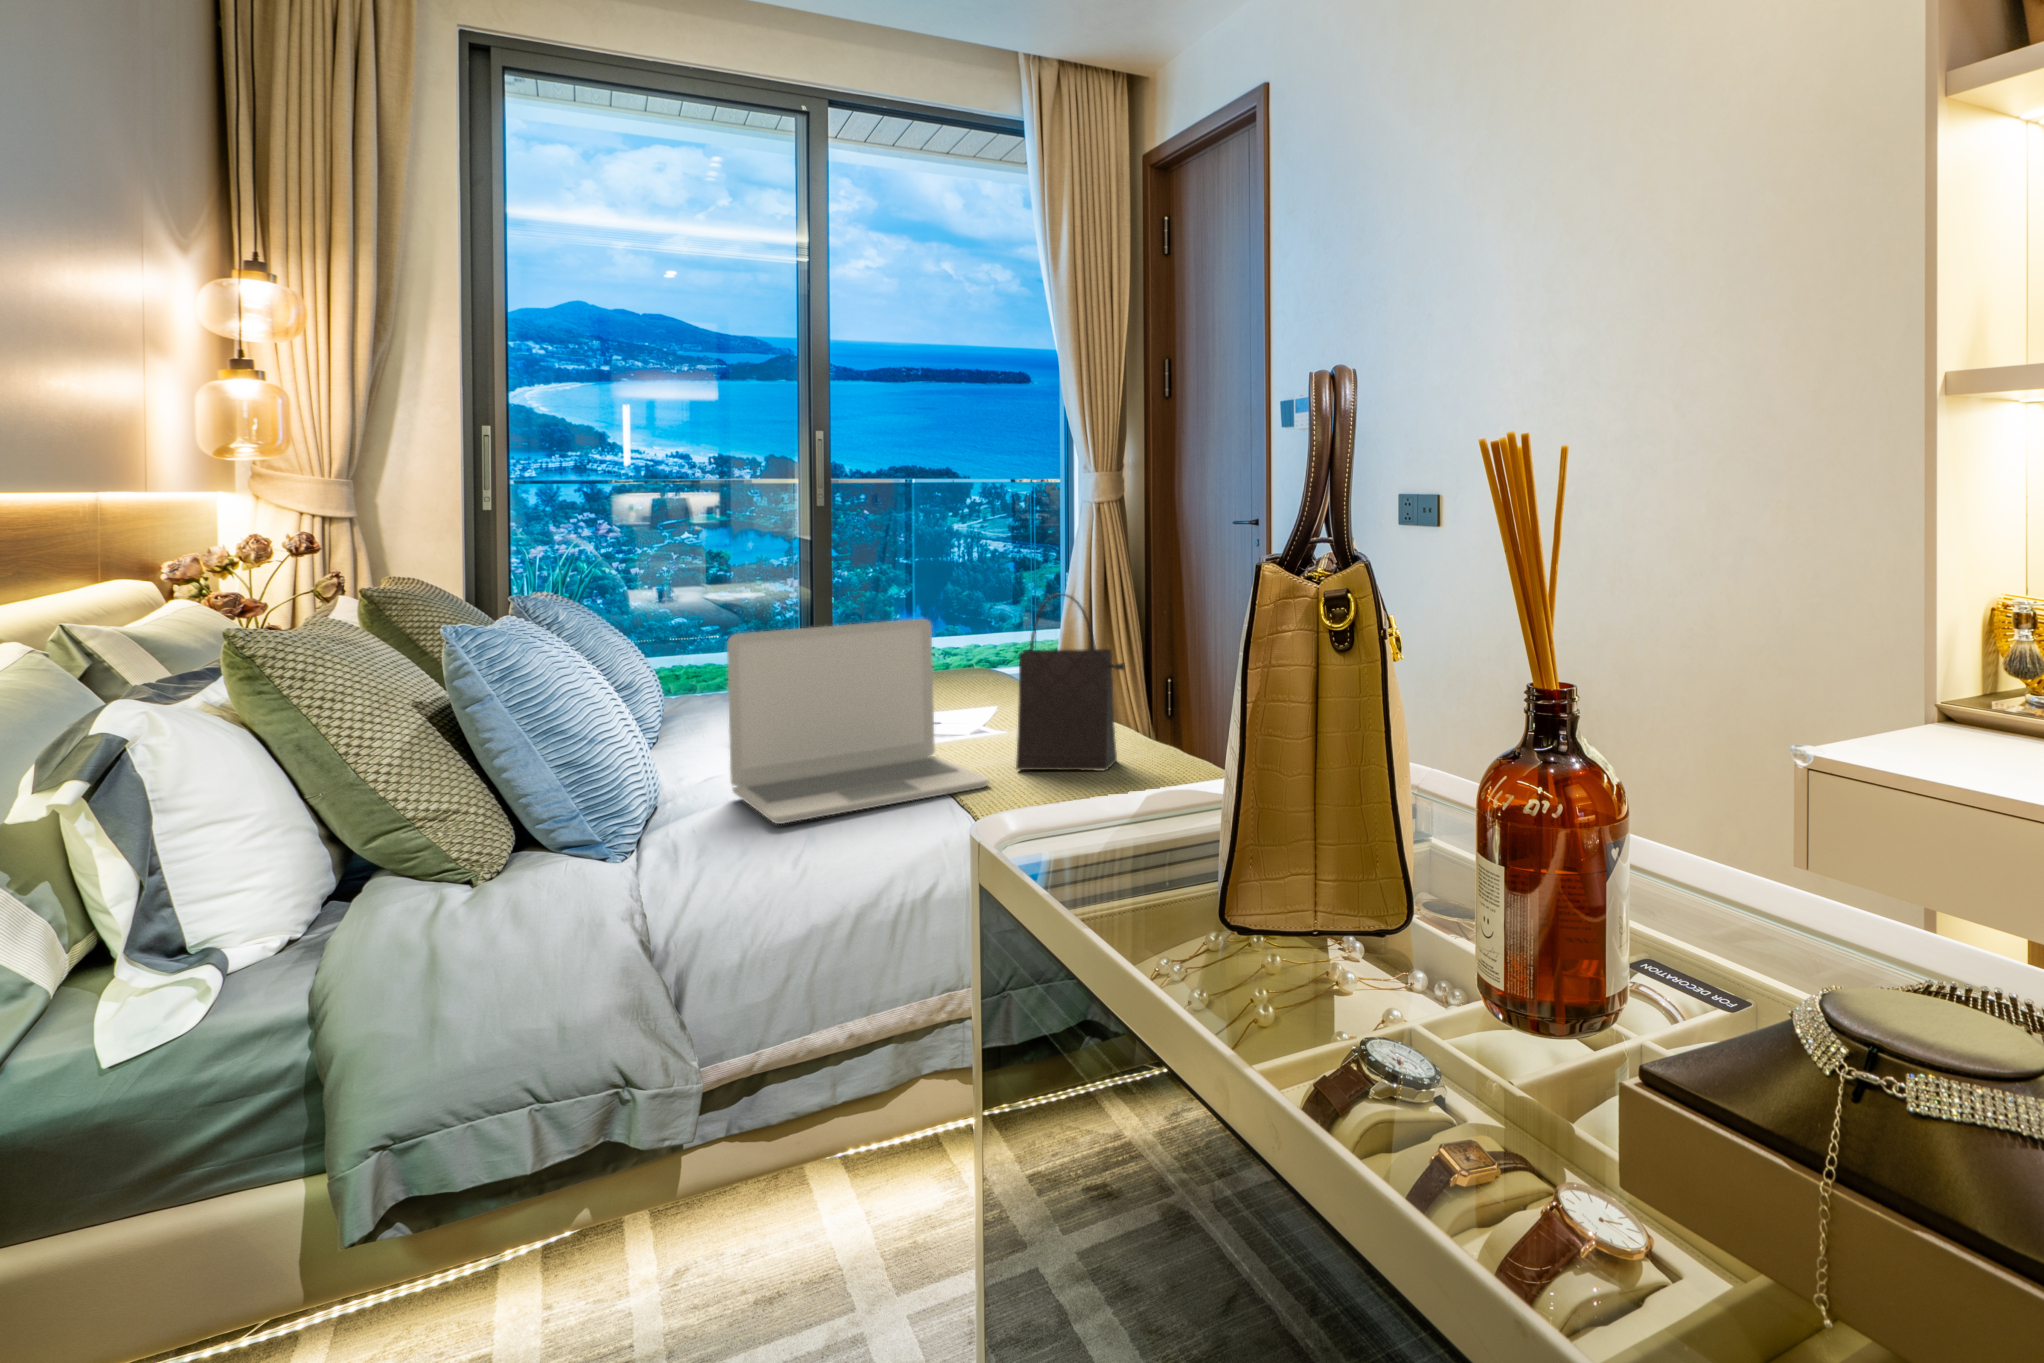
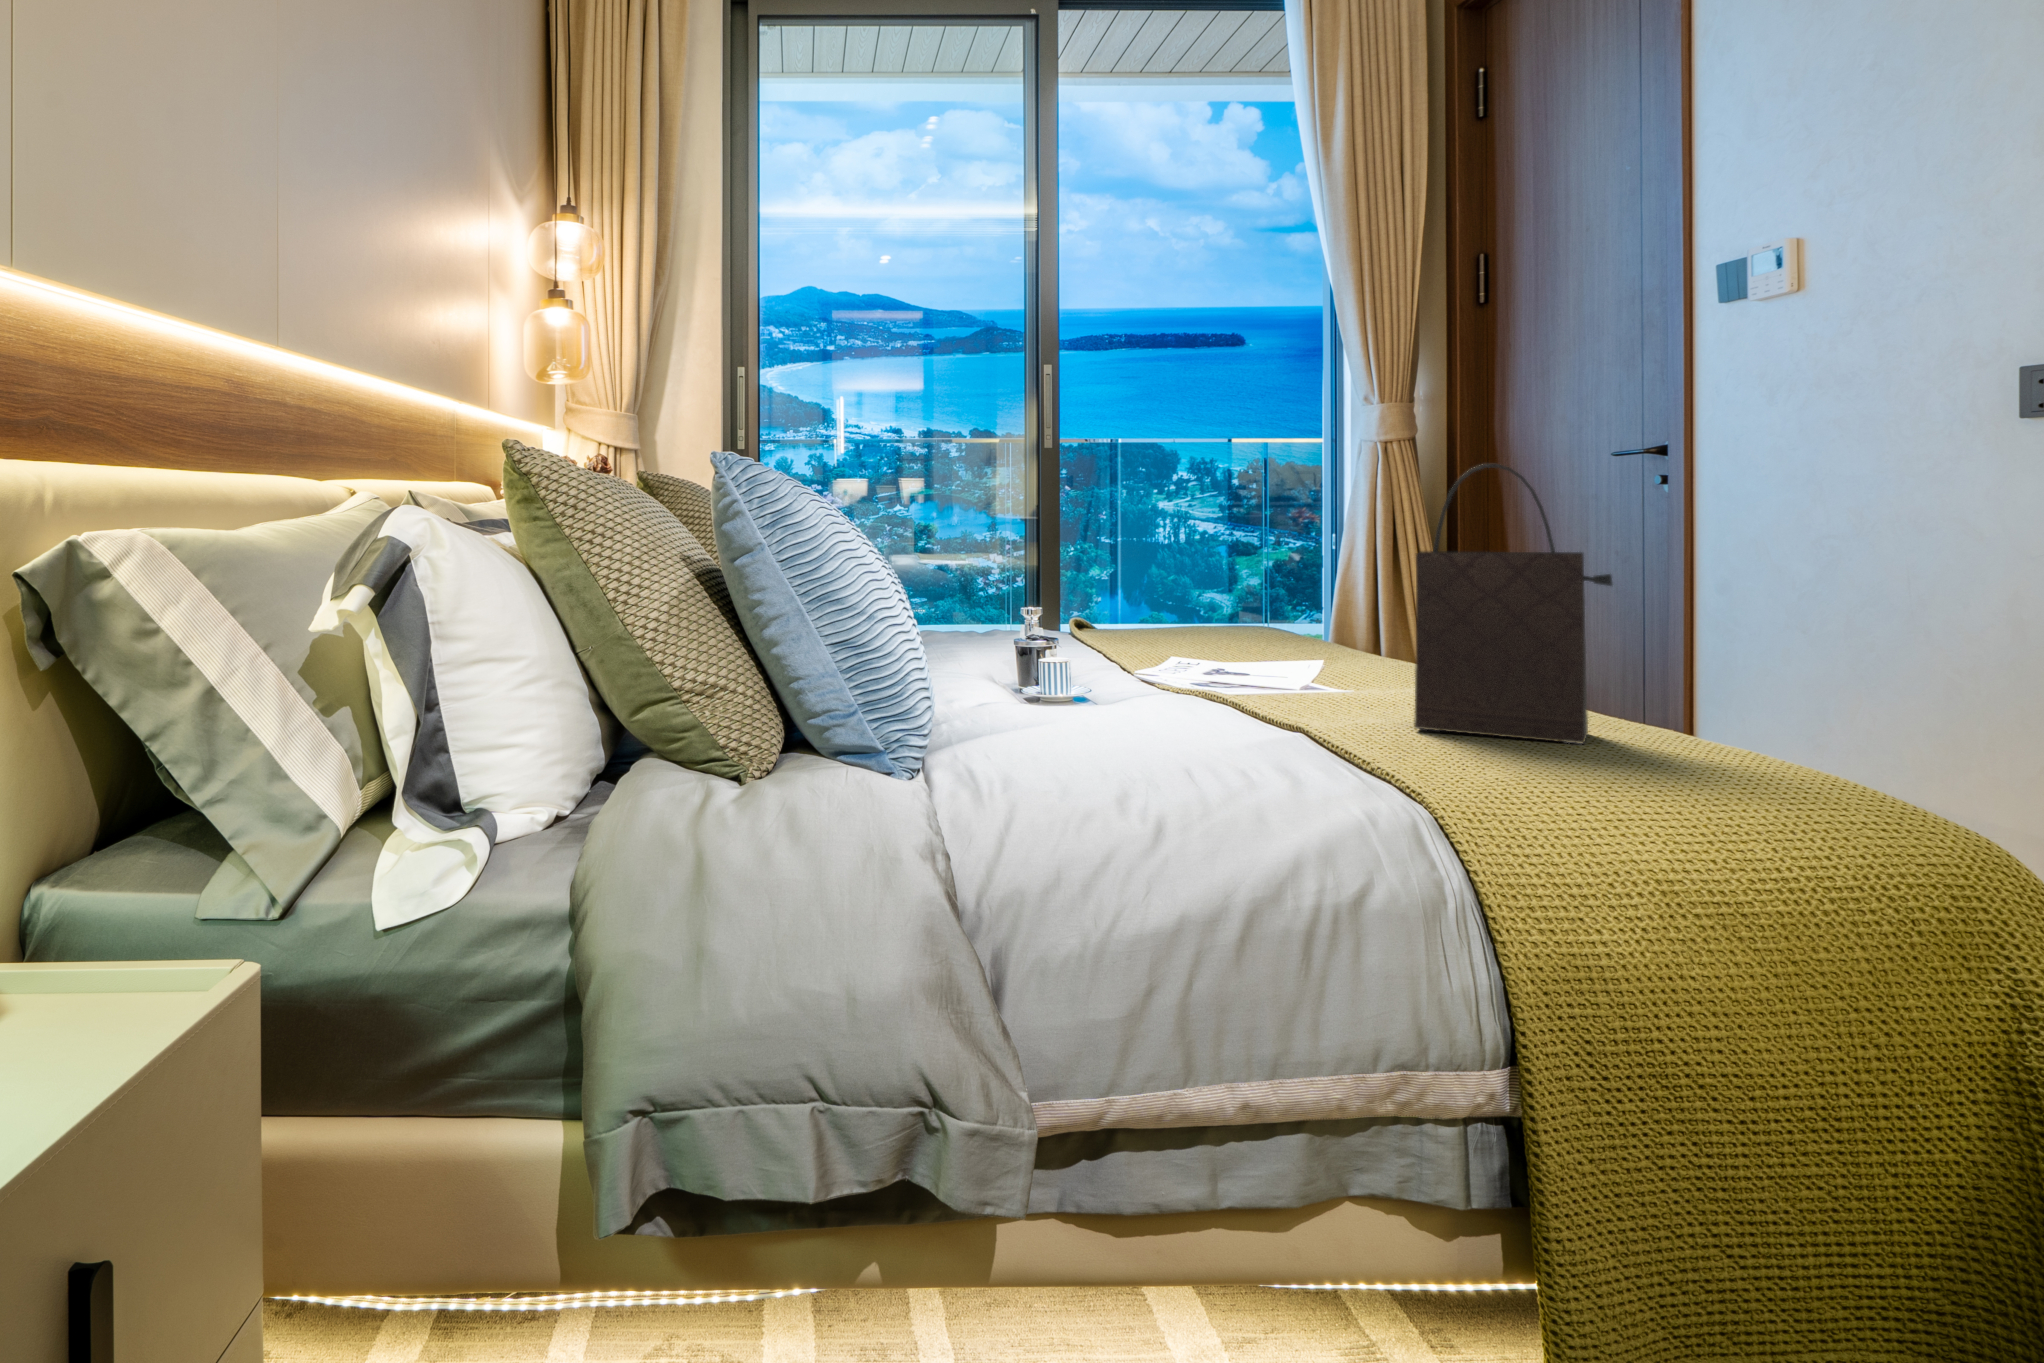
laptop: present [727,619,989,824] -> none [1010,507,1387,757]

